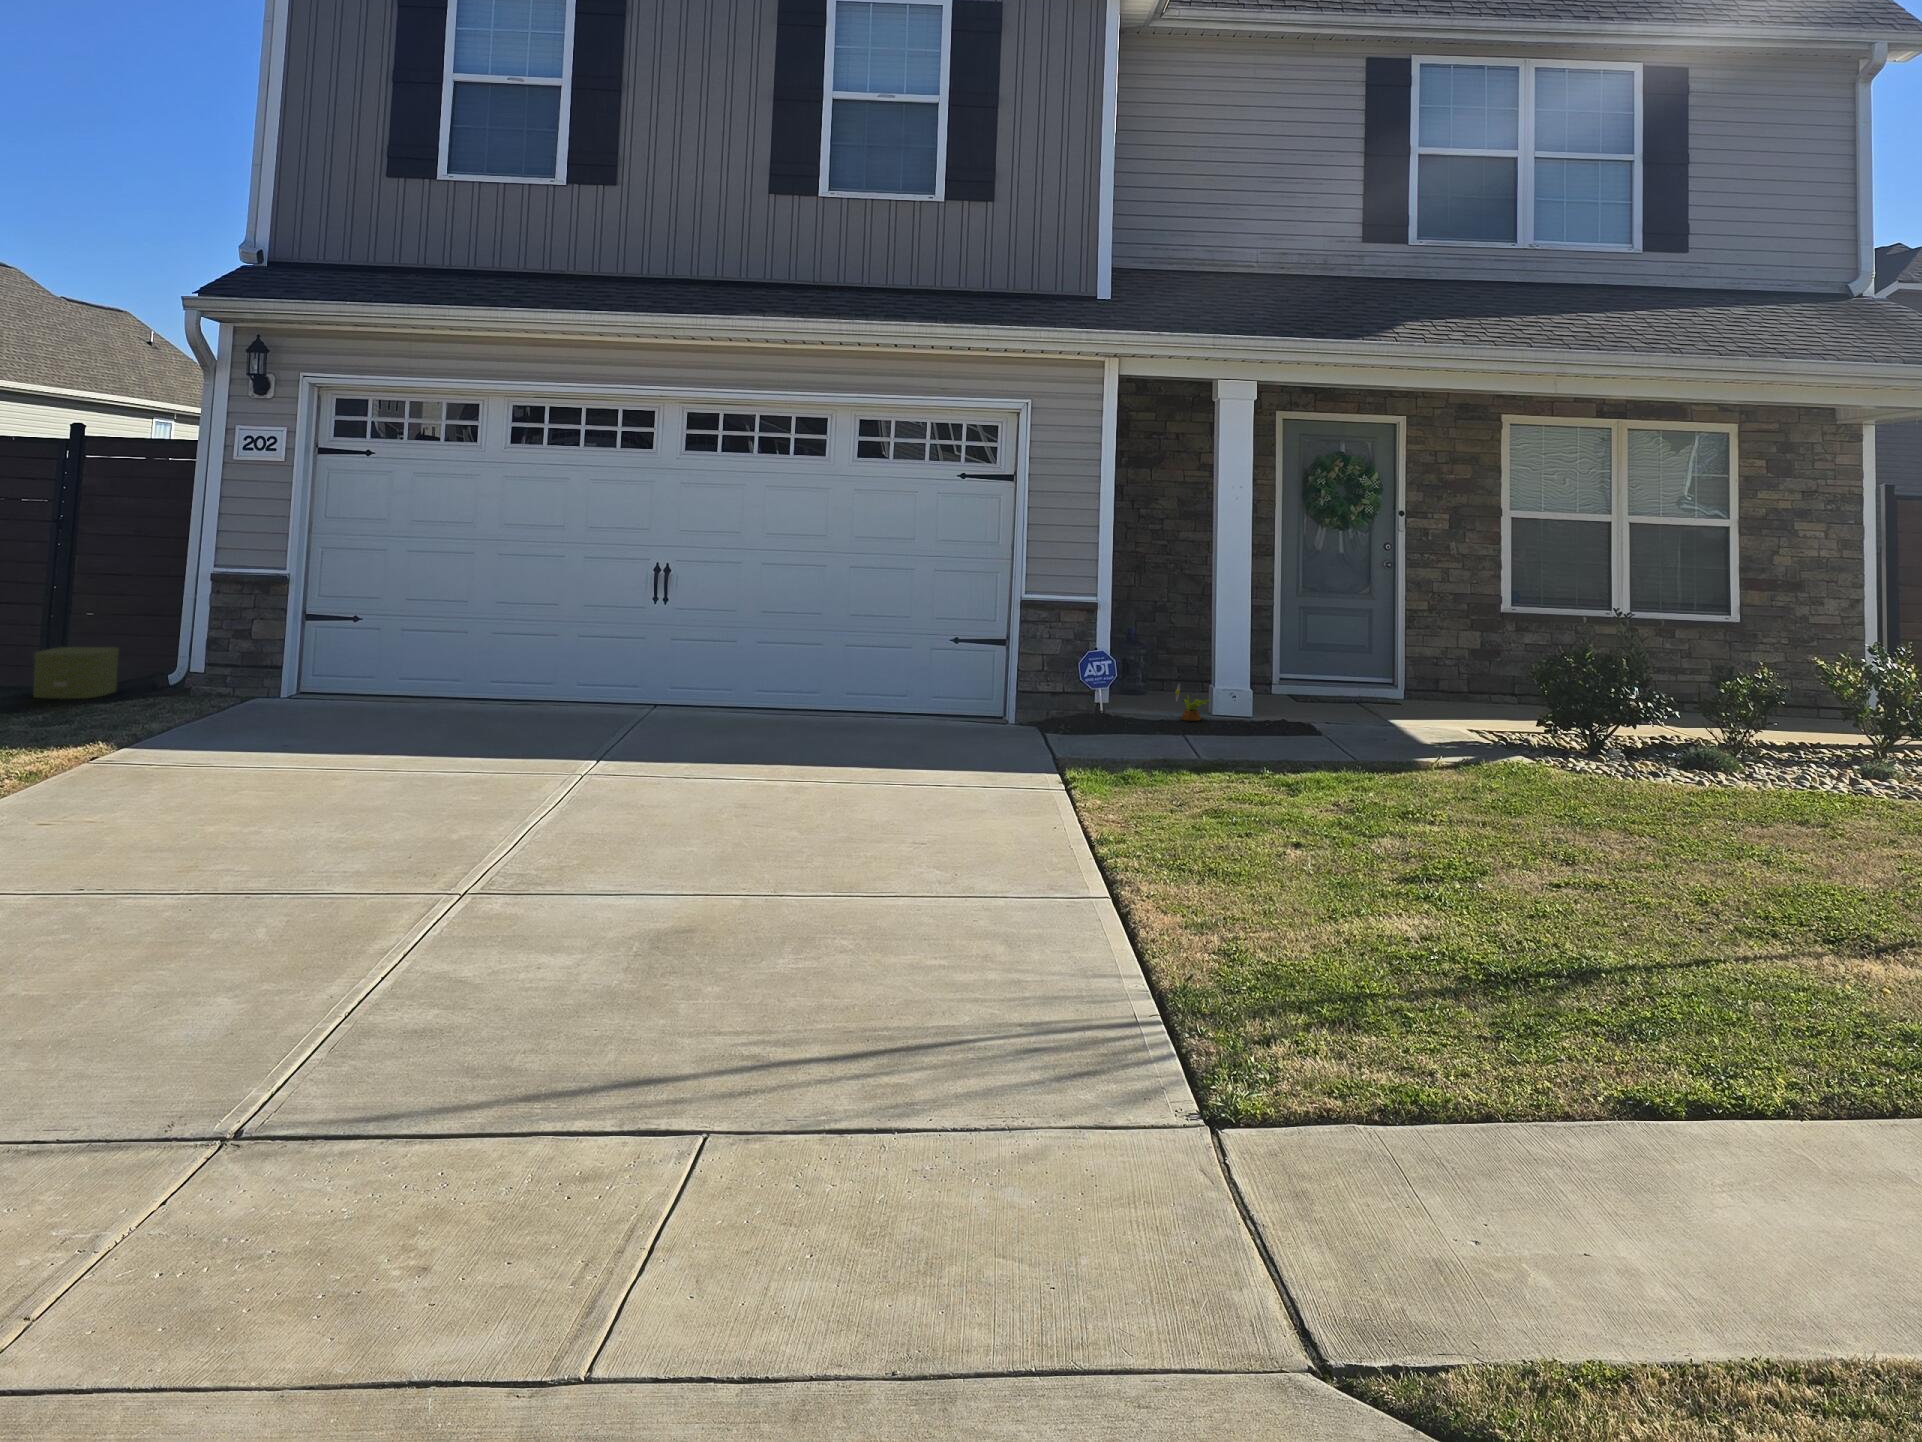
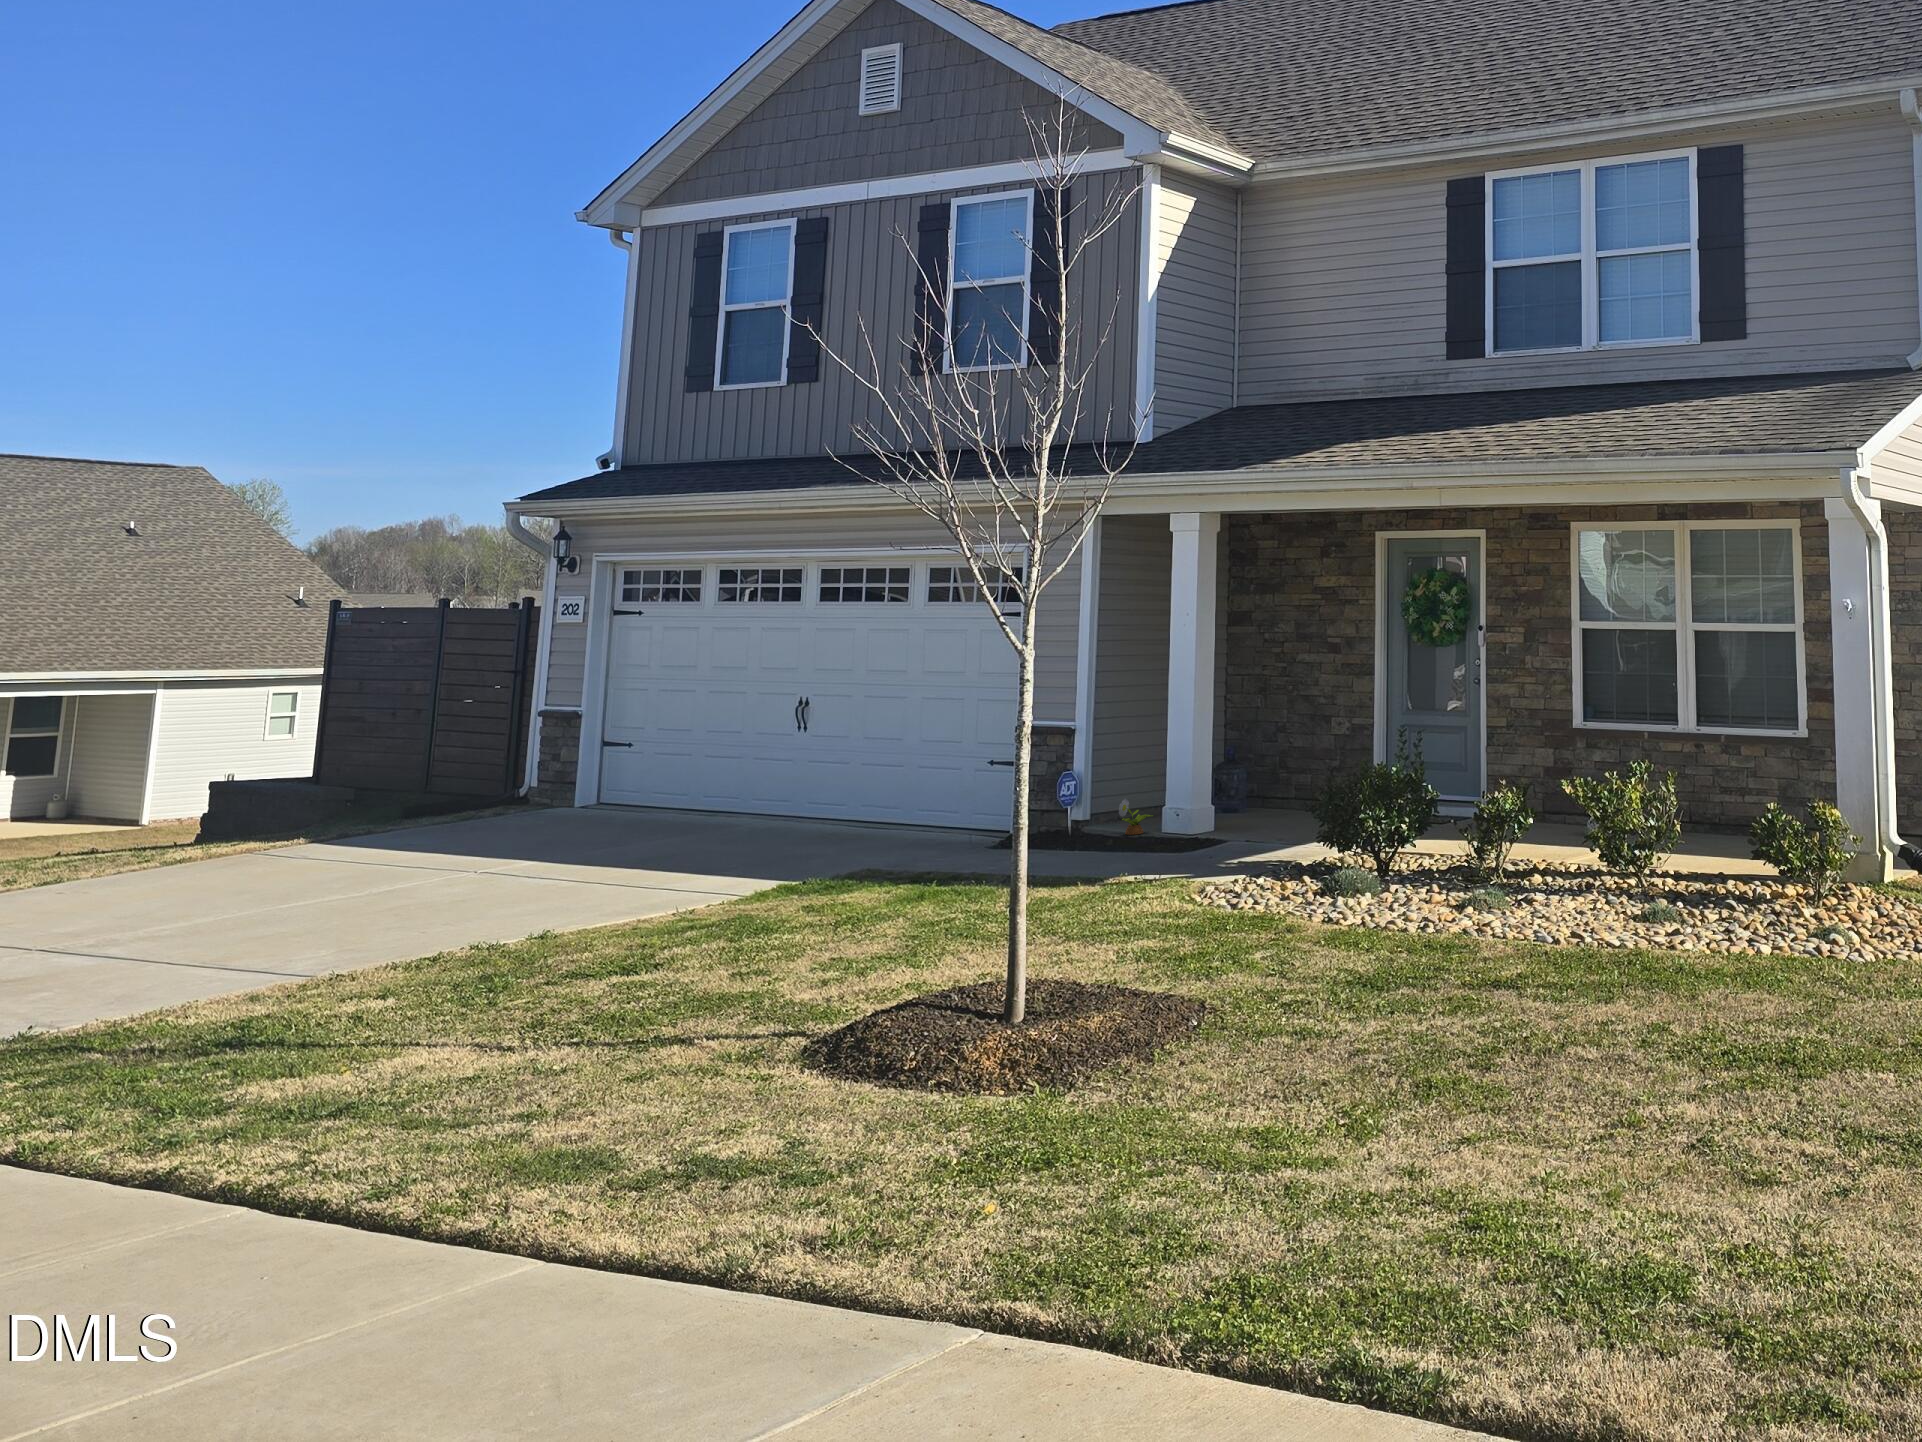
storage box: present [33,647,119,699] -> none [475,764,542,803]

